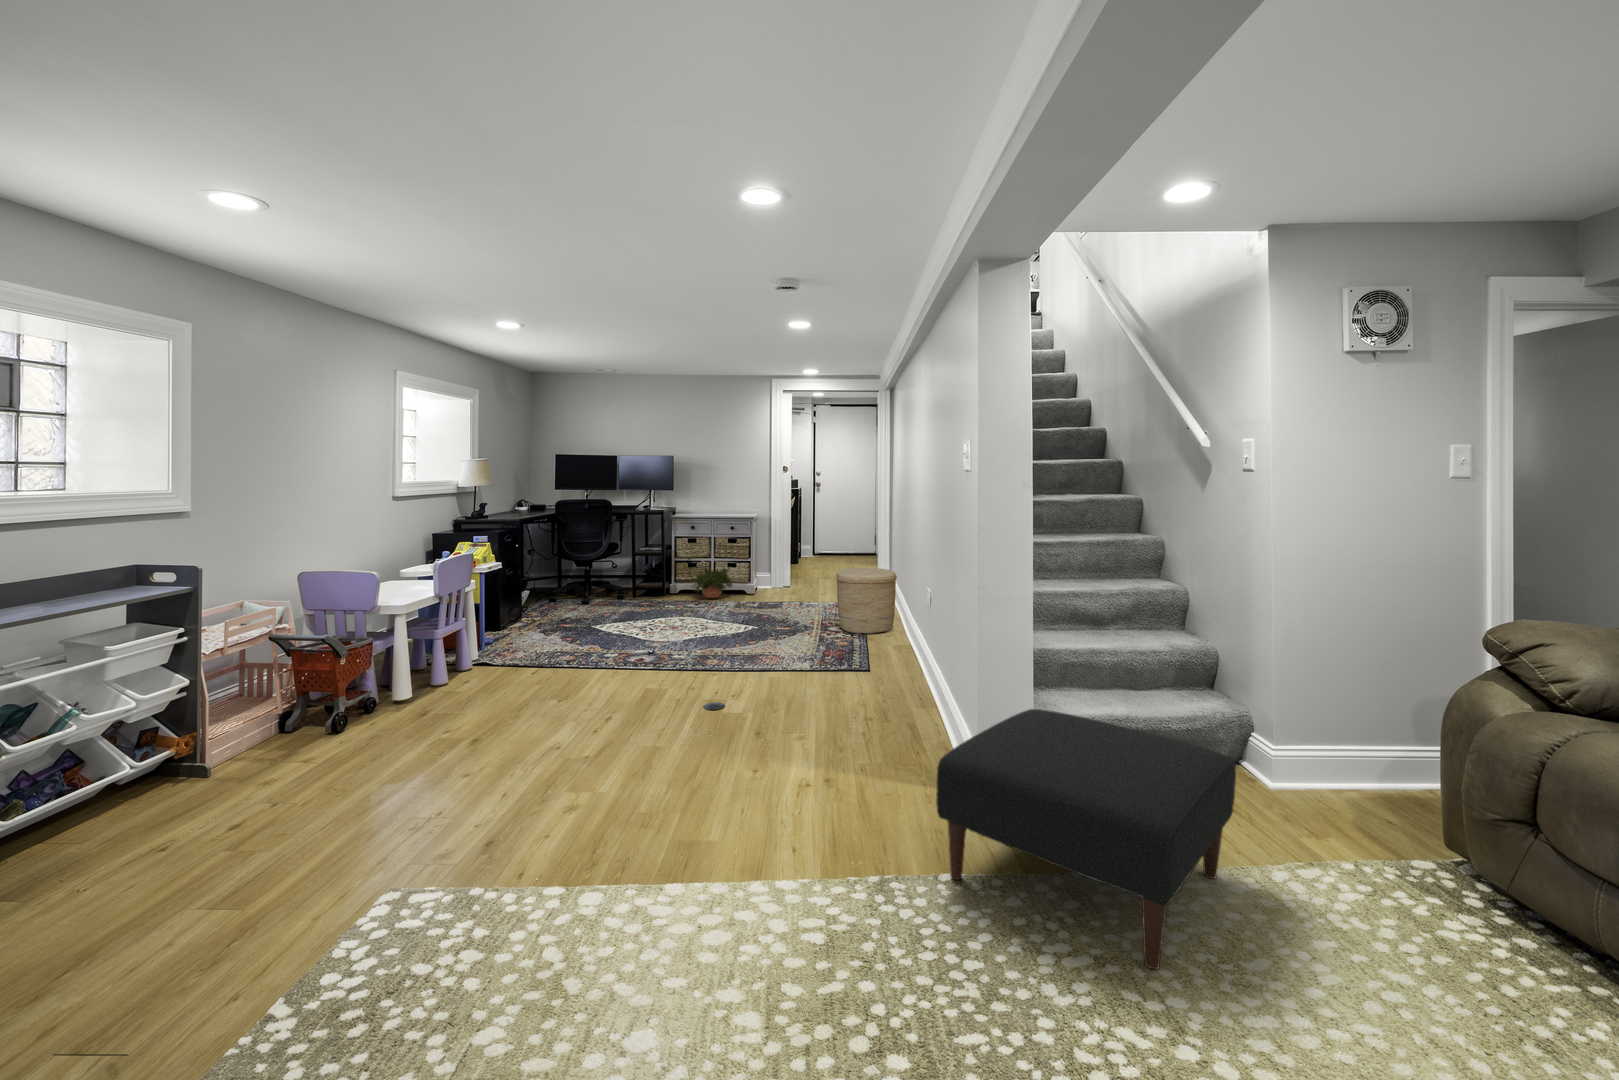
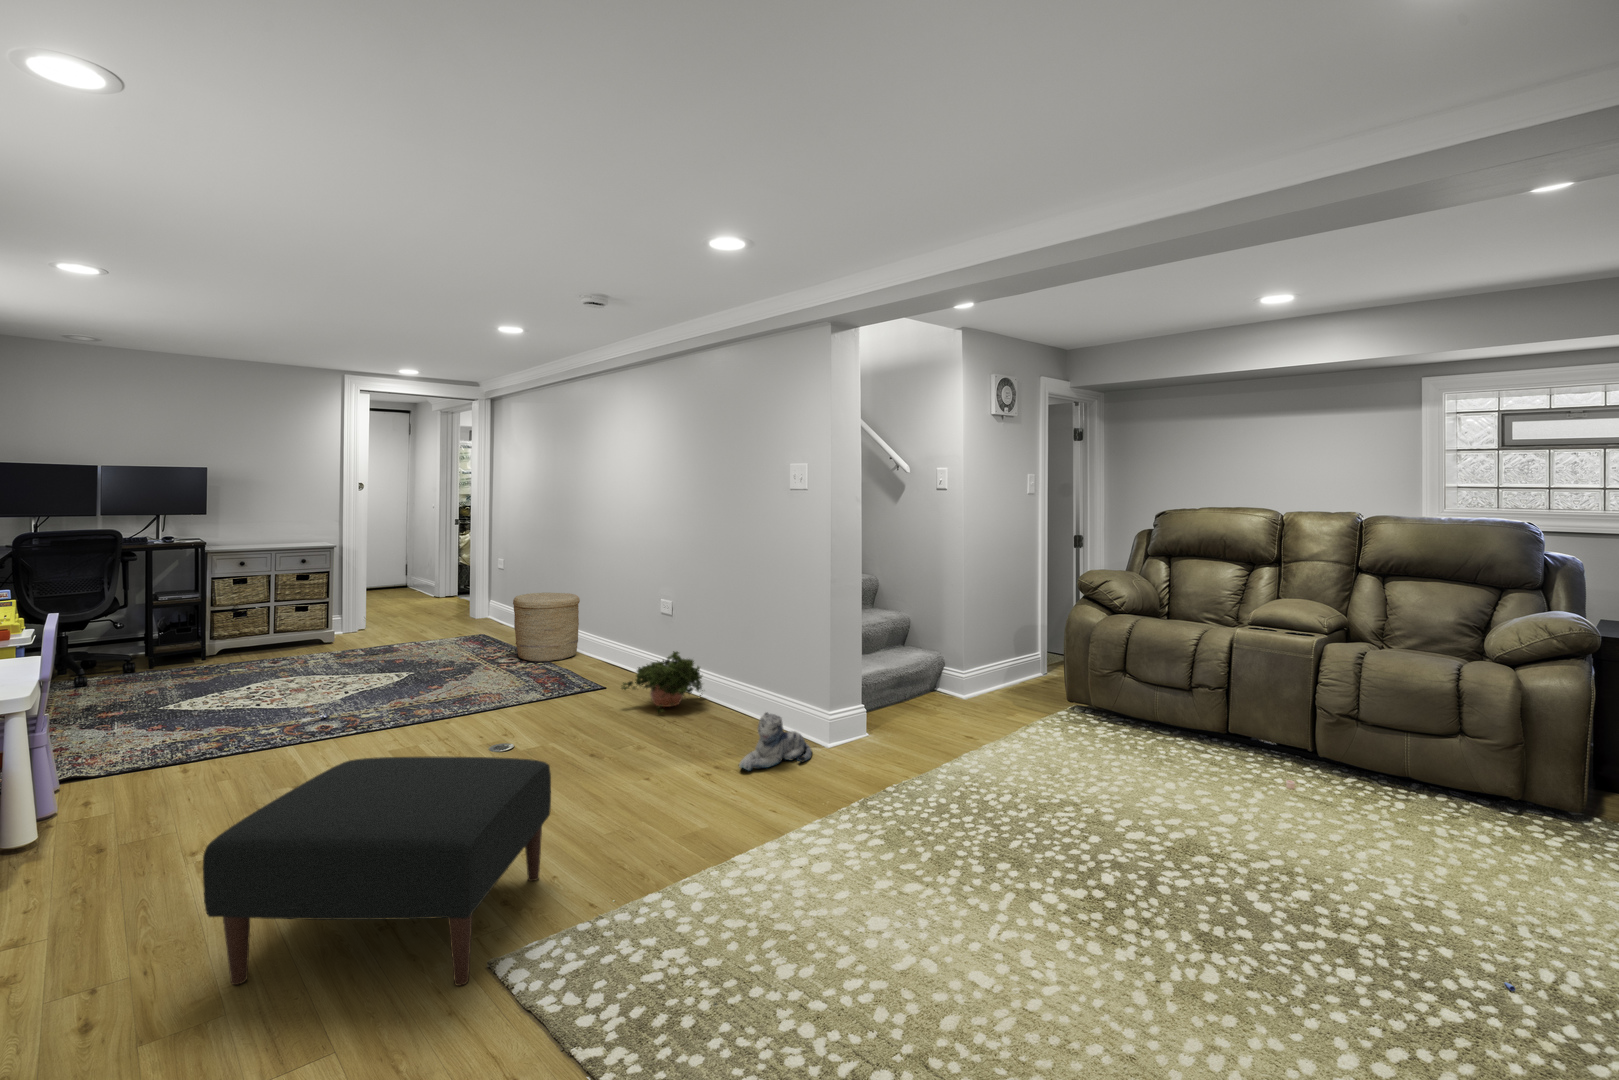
potted plant: present [693,567,732,598] -> present [622,651,703,712]
ottoman: present [936,709,1236,969] -> present [203,756,551,986]
plush toy: none [814,735,927,808] -> present [739,712,812,771]

